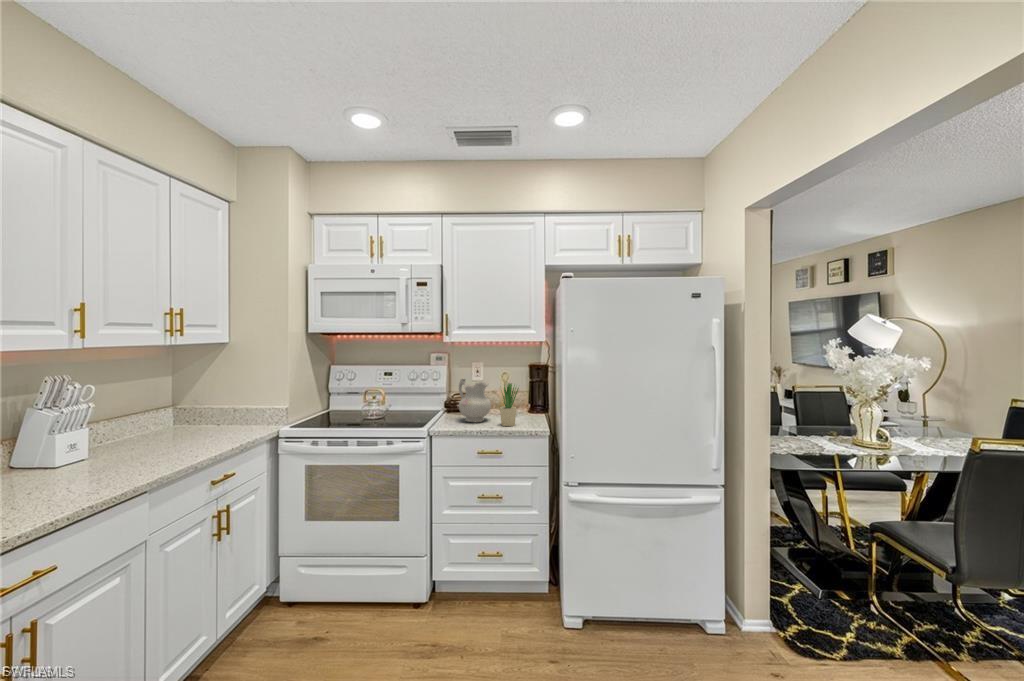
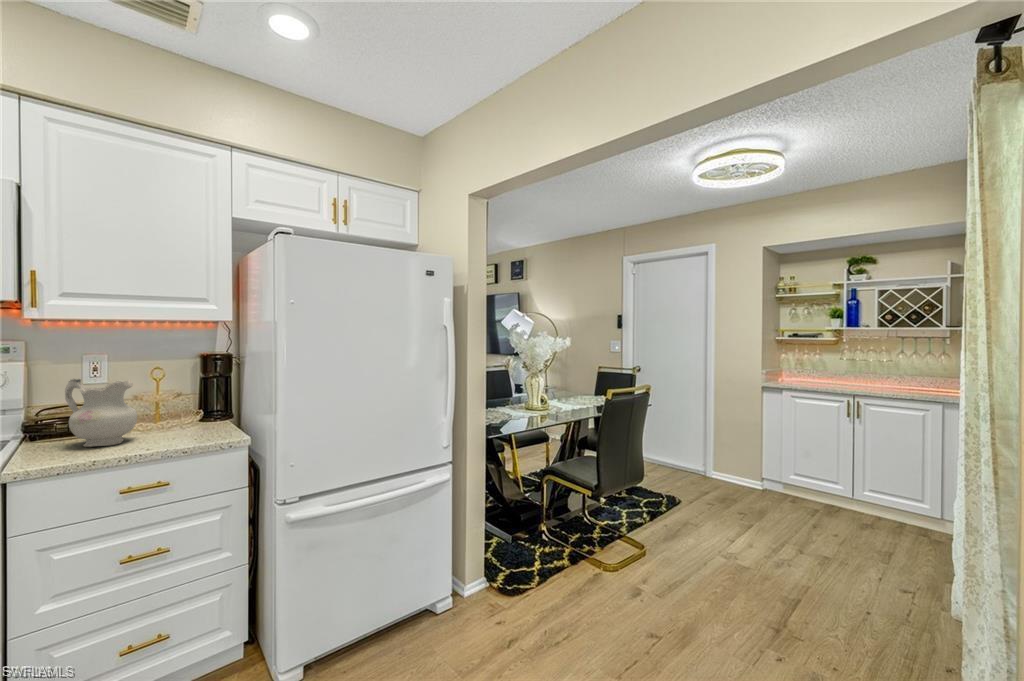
potted plant: present [500,383,519,426] -> none [160,368,197,443]

